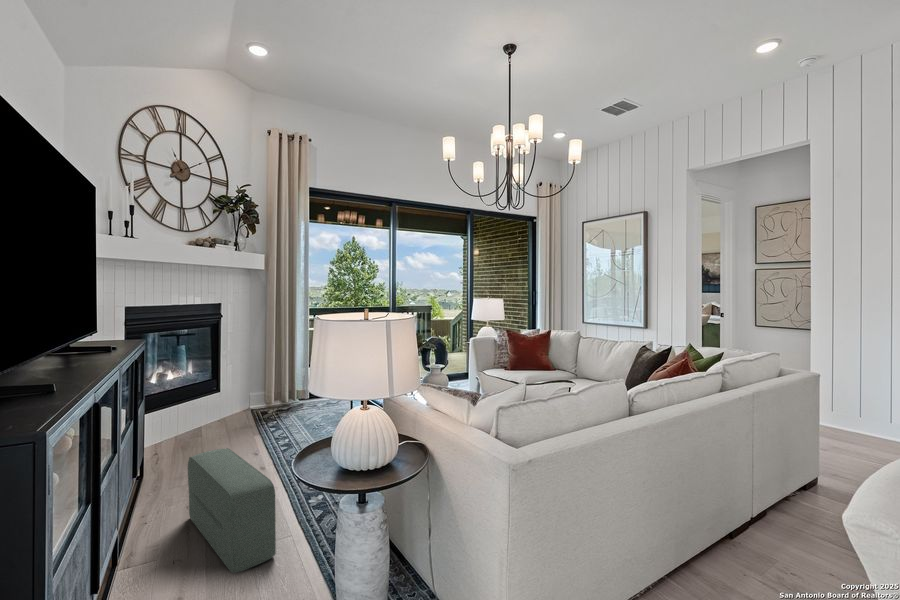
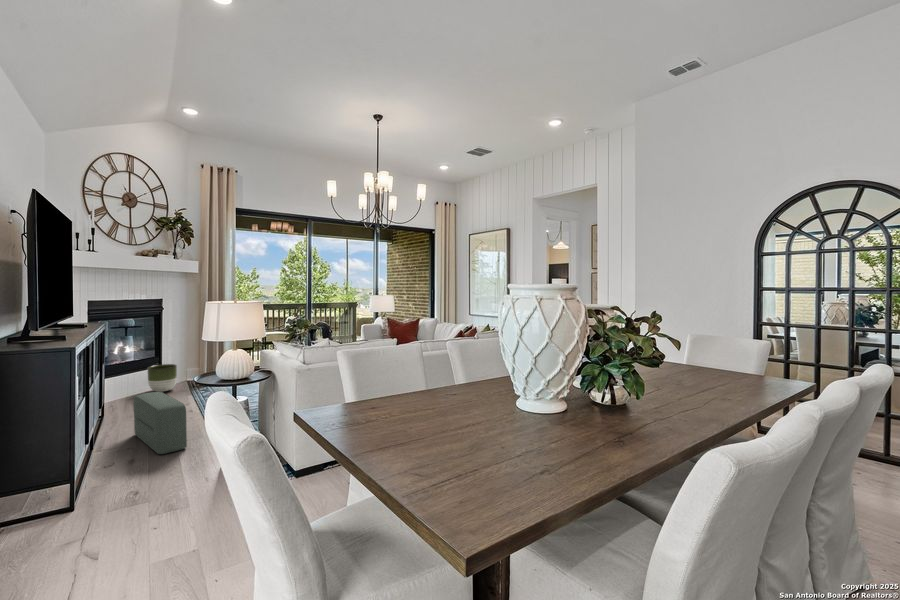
planter: none [202,390,239,429] -> present [147,364,177,392]

